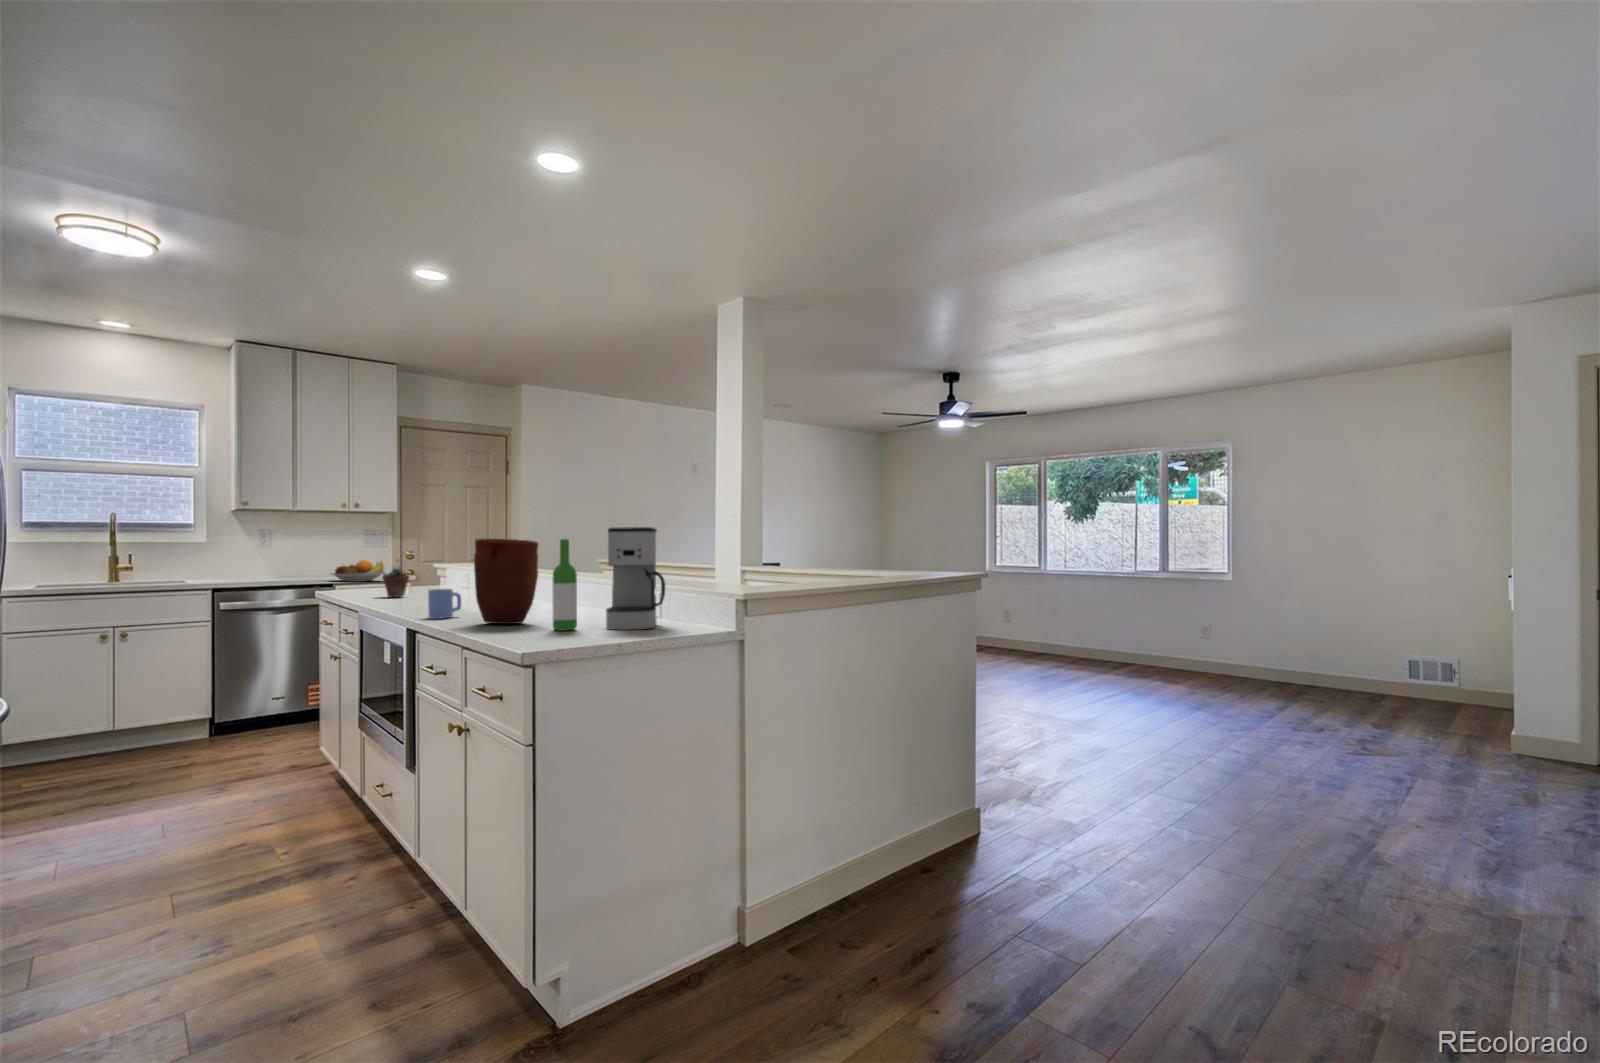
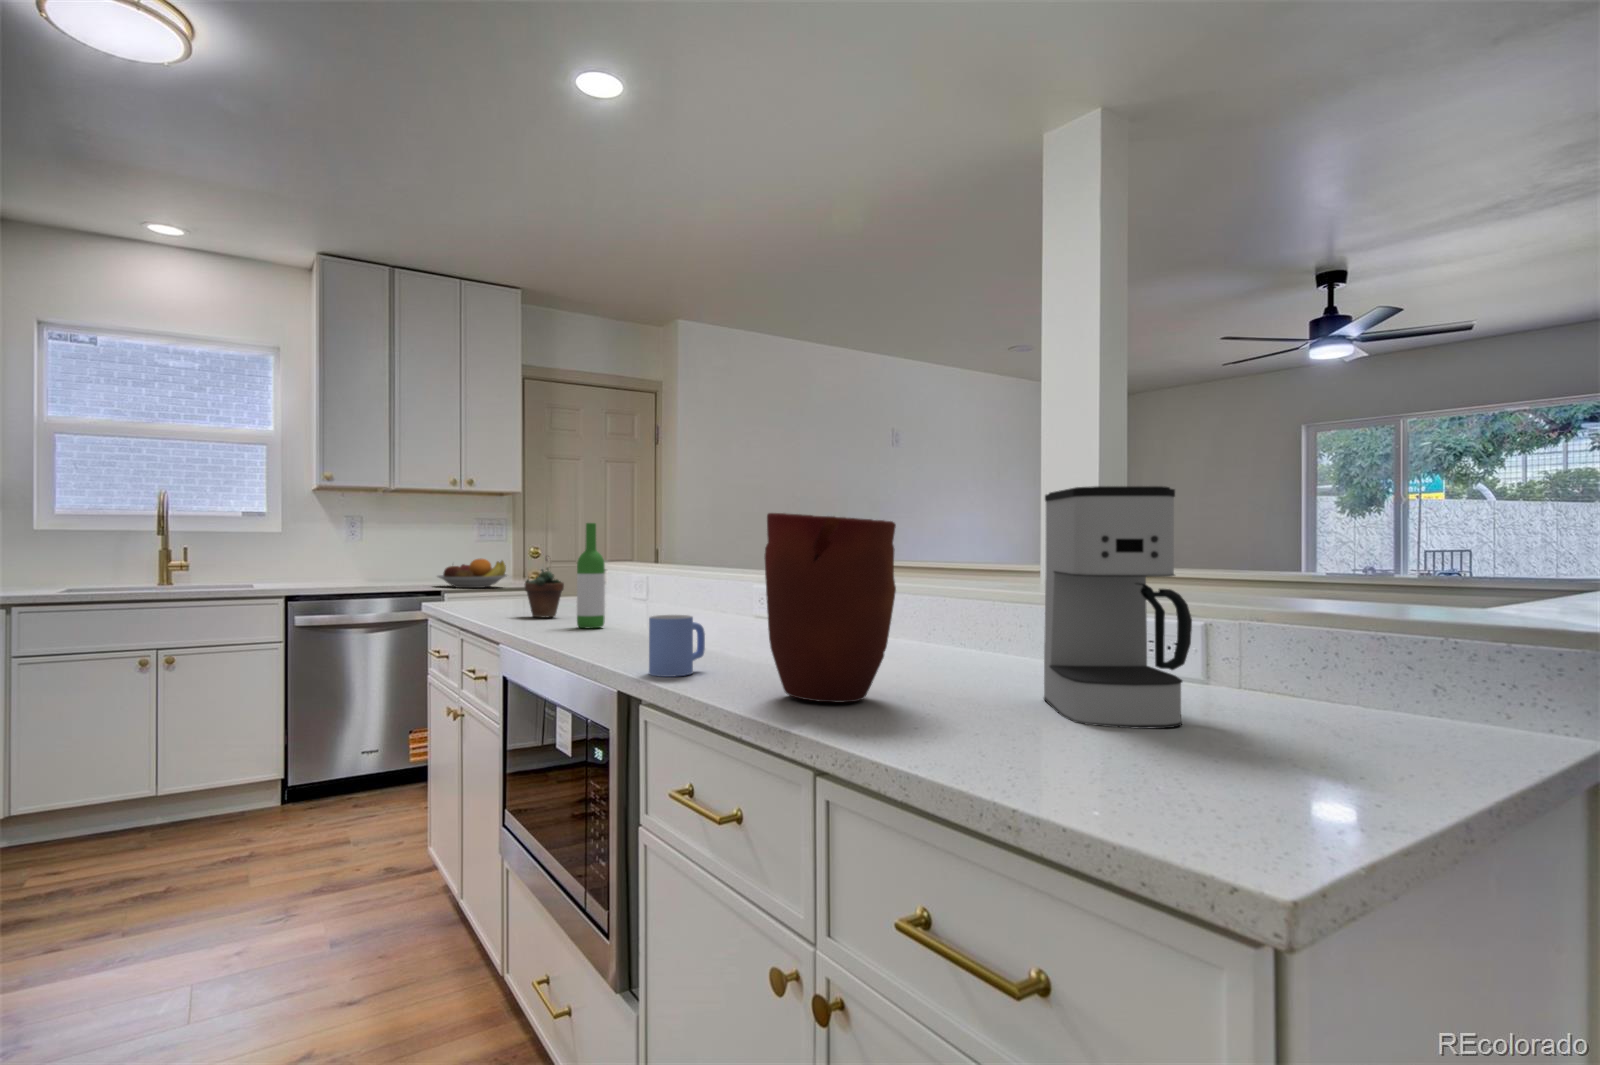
wine bottle: present [552,539,577,631] -> present [577,523,605,628]

